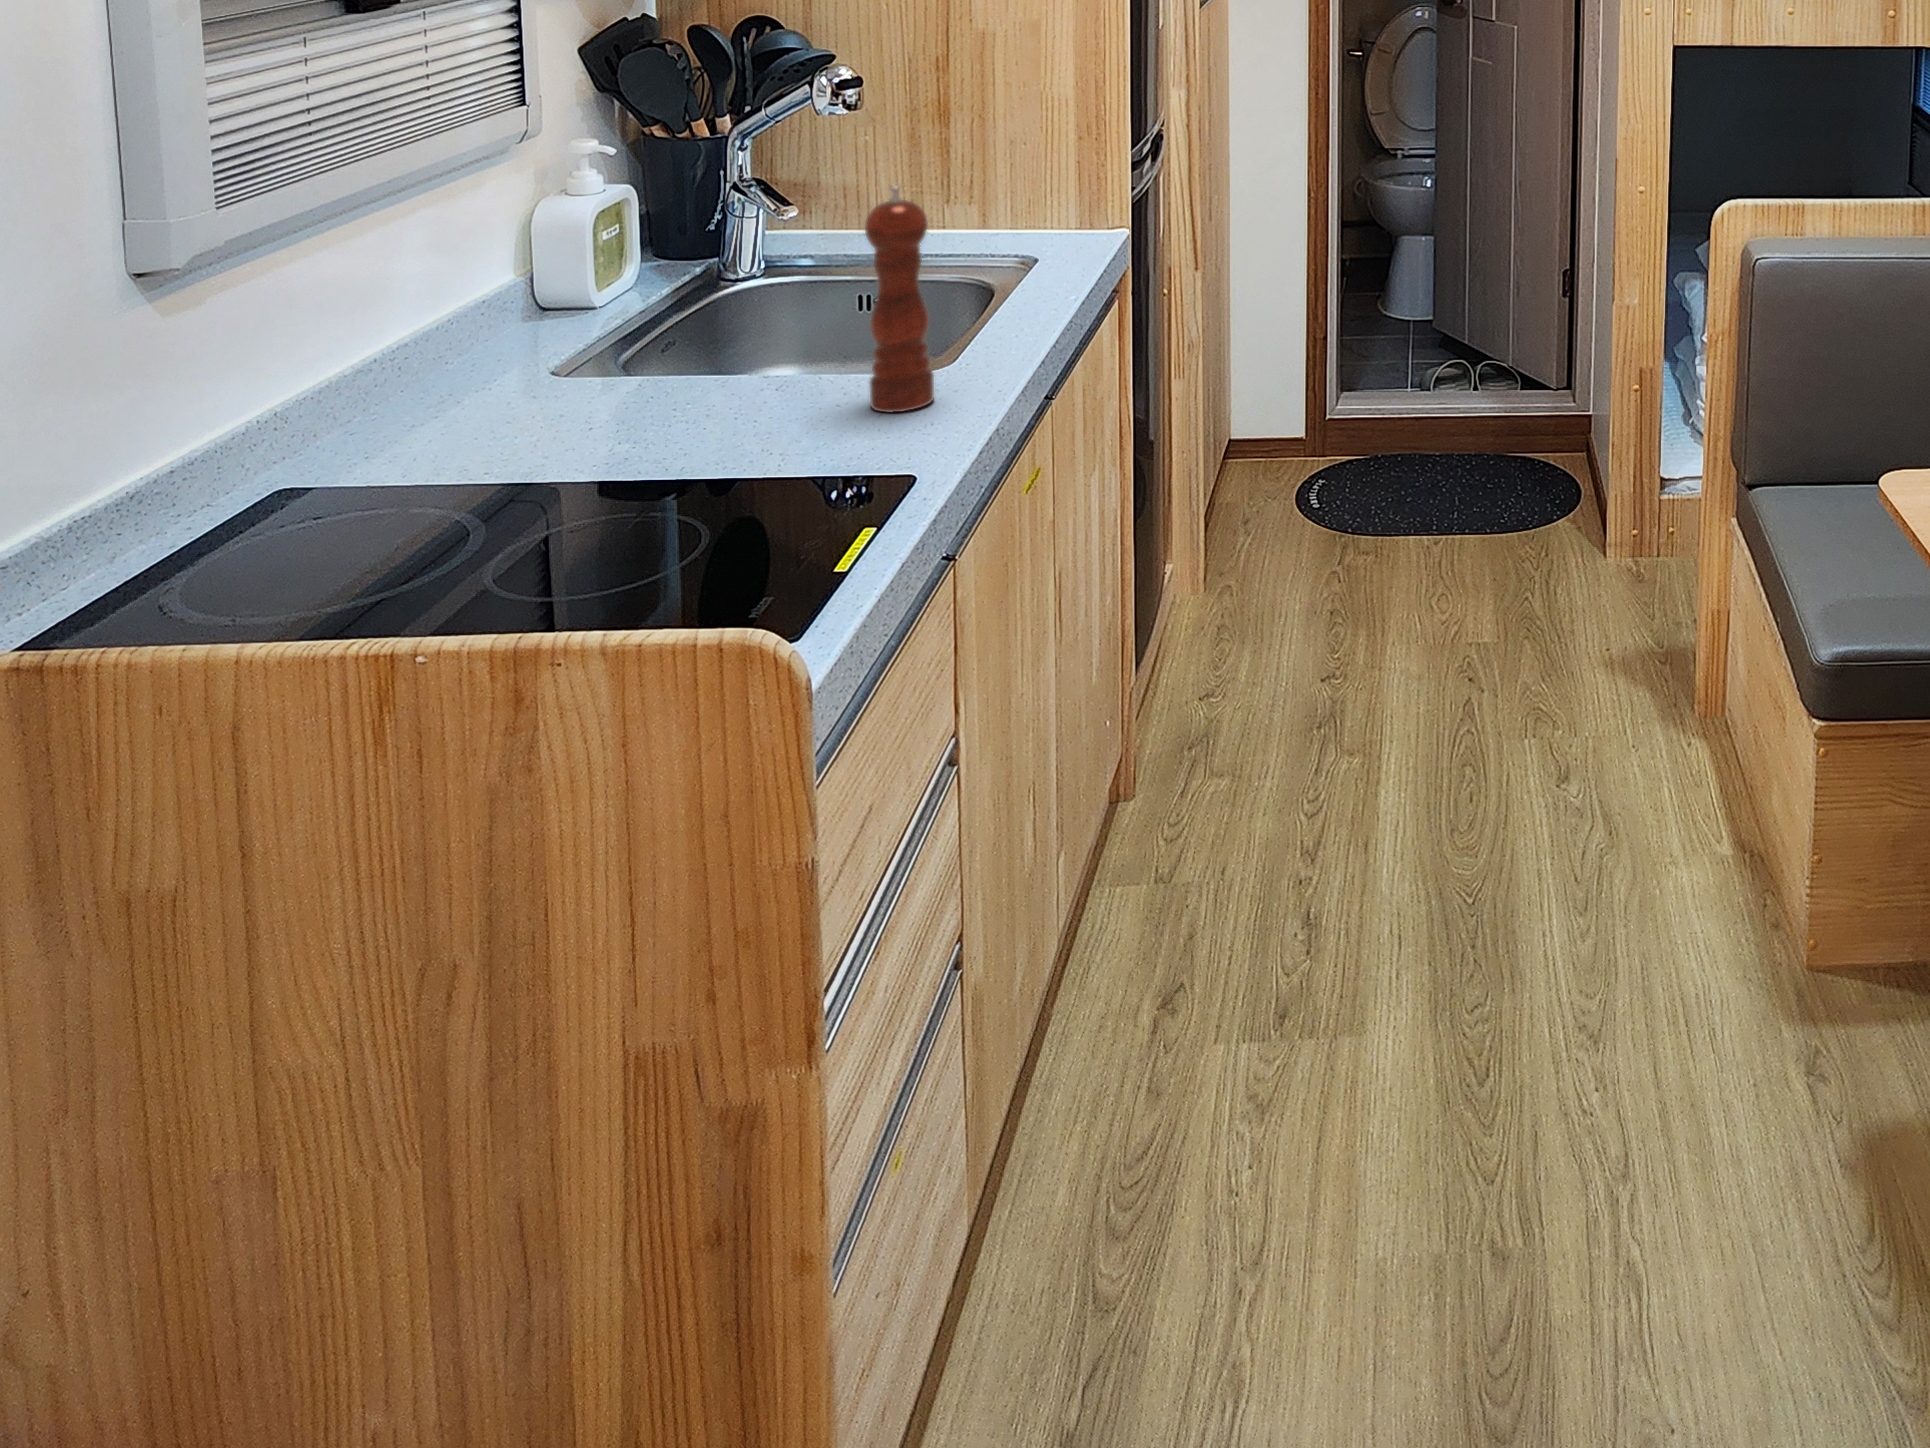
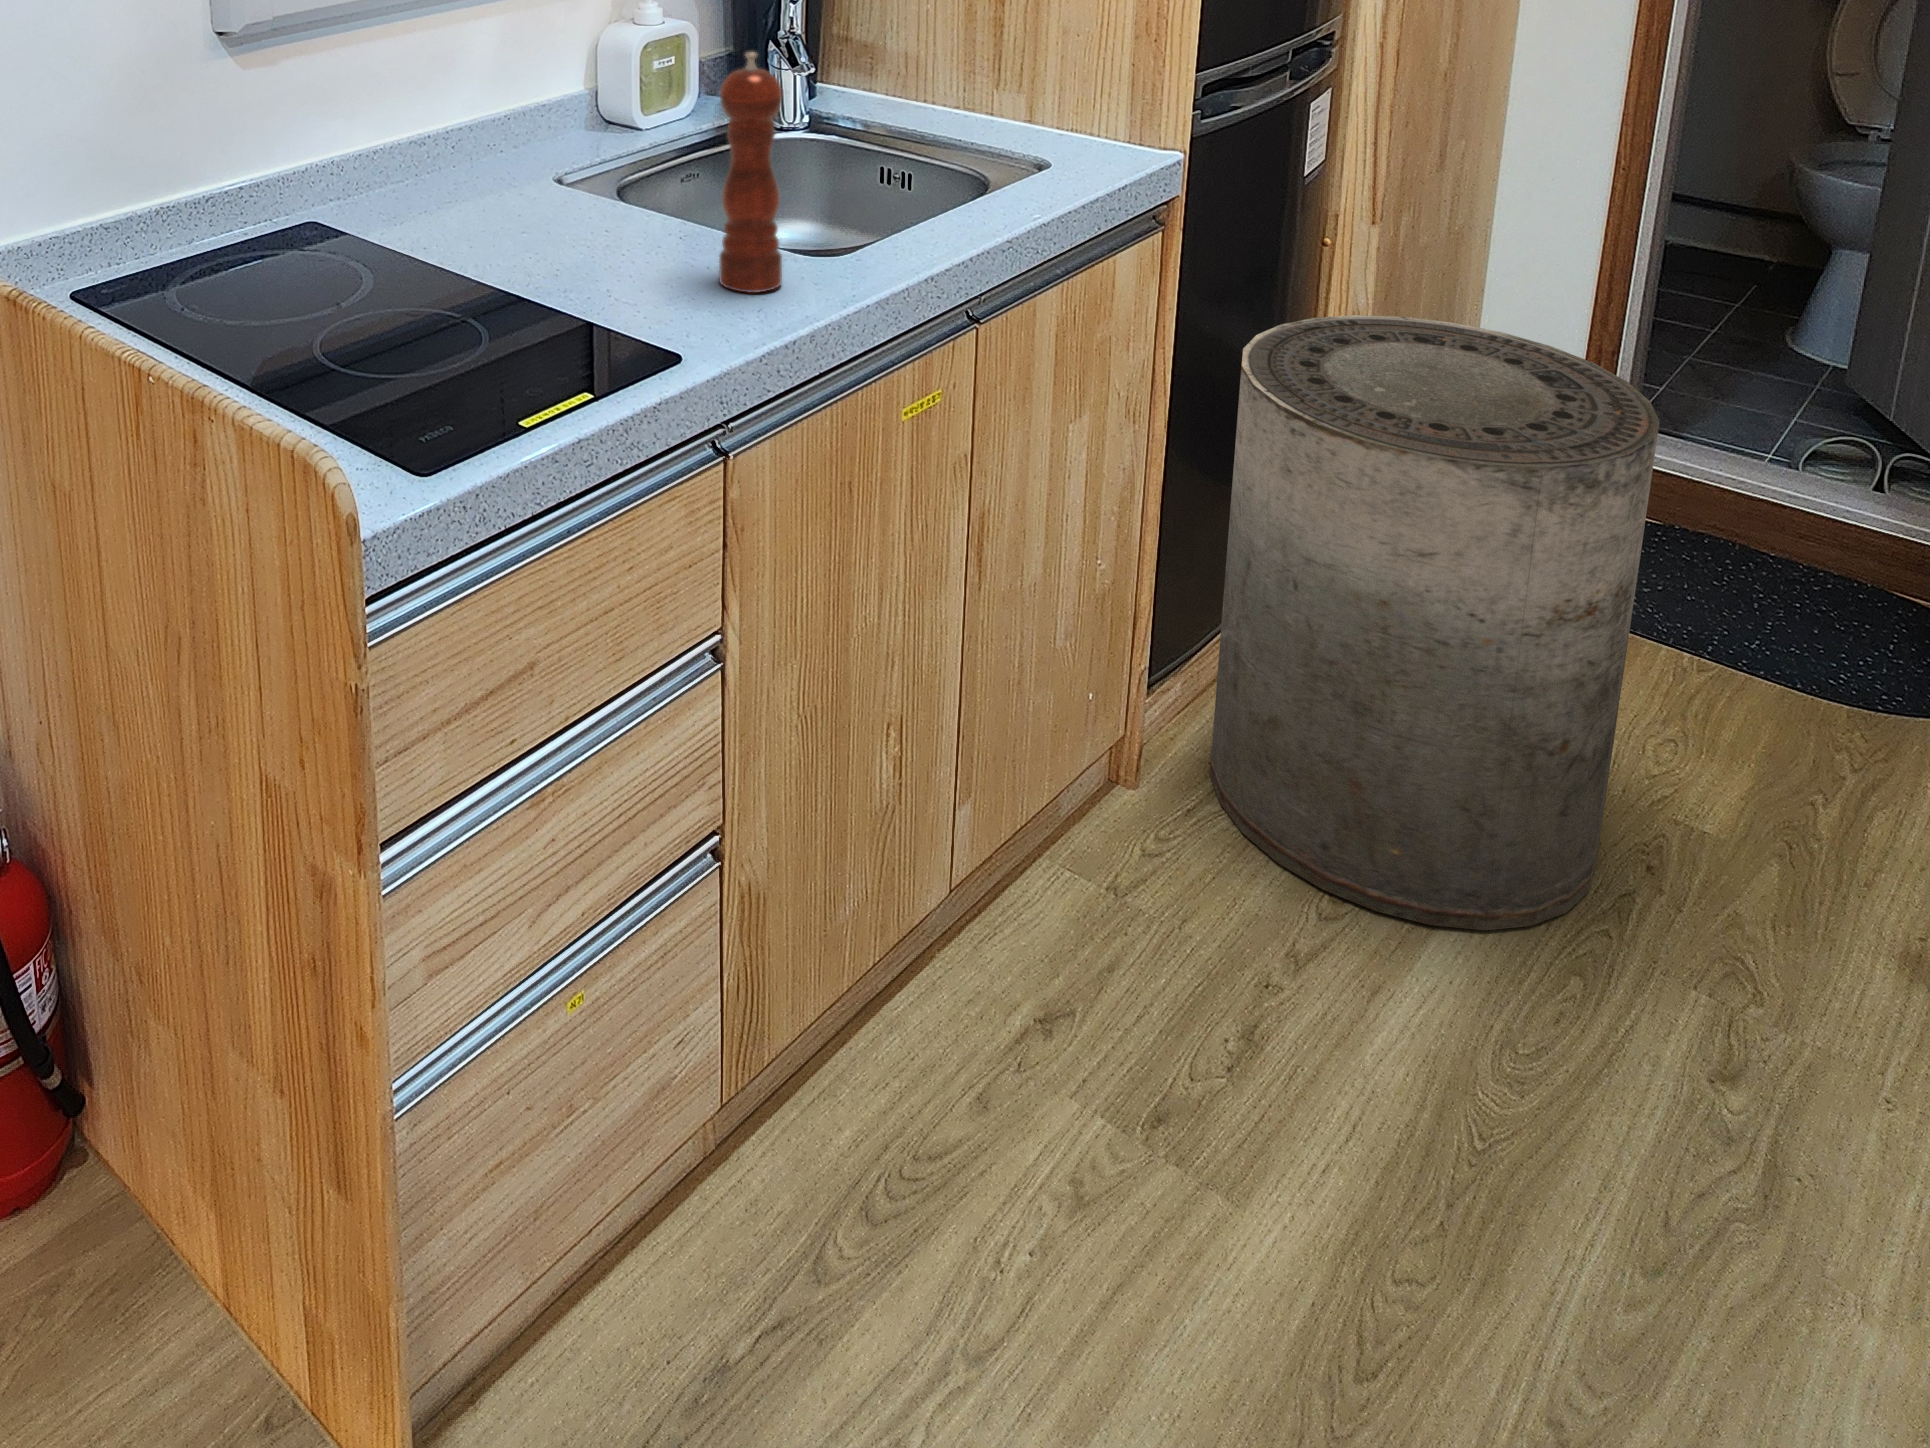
trash can: none [1169,325,1449,794] -> present [1210,315,1660,930]

